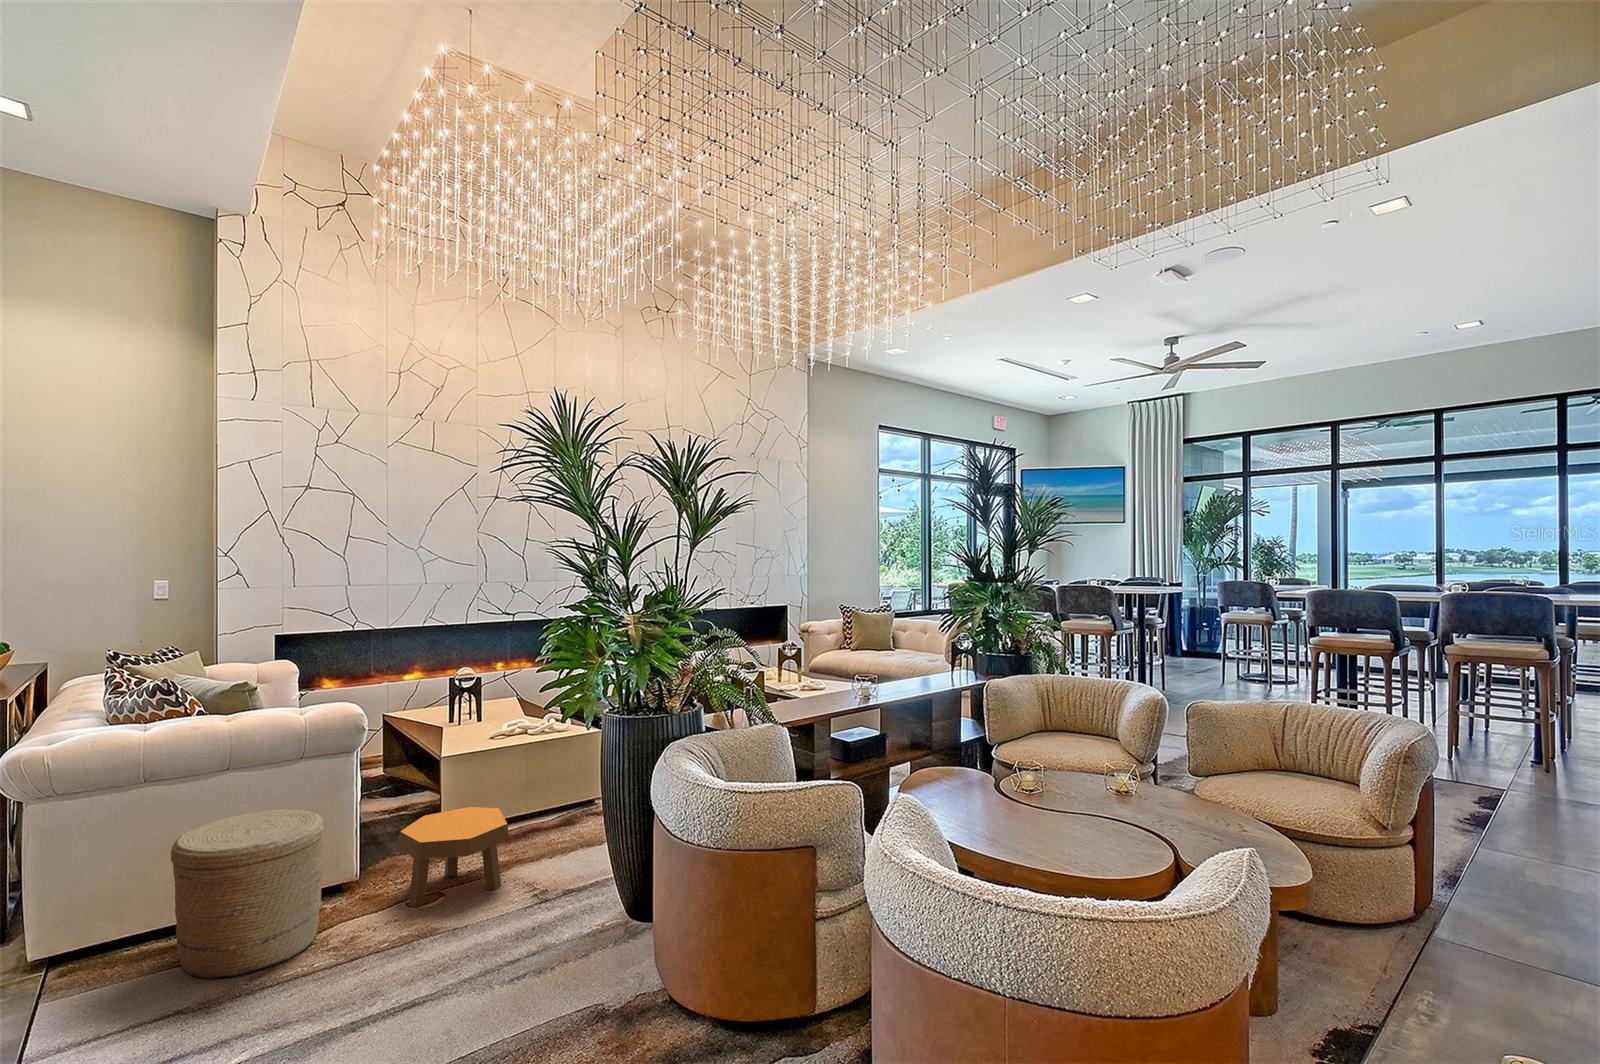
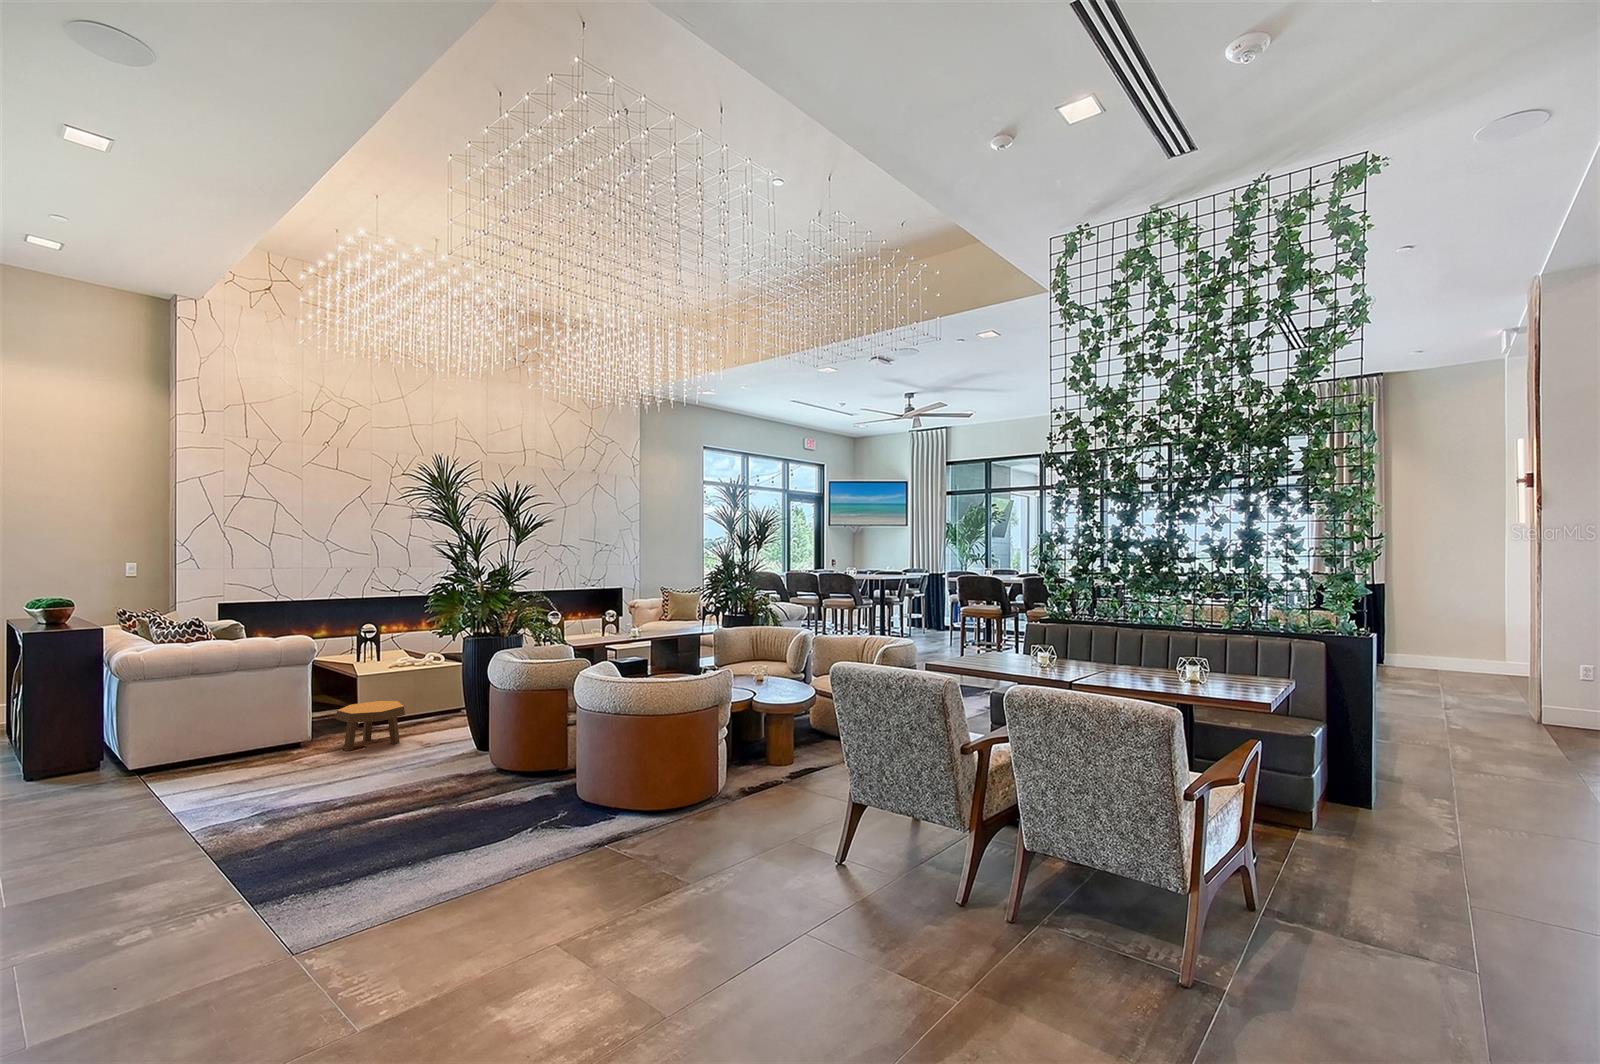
woven basket: present [171,810,324,979] -> none [211,694,296,776]

